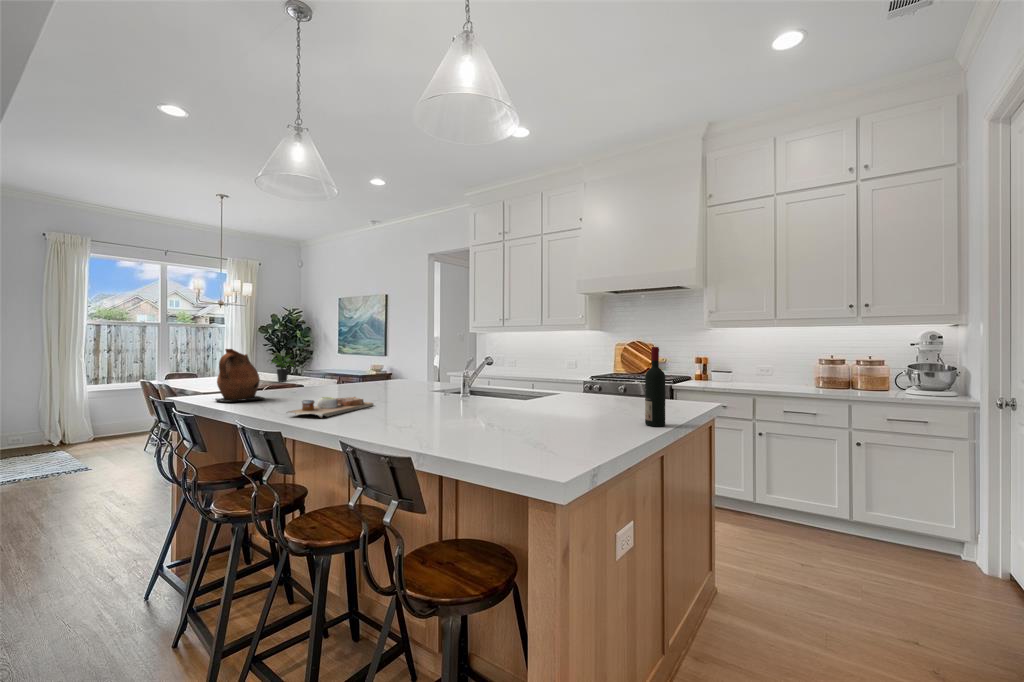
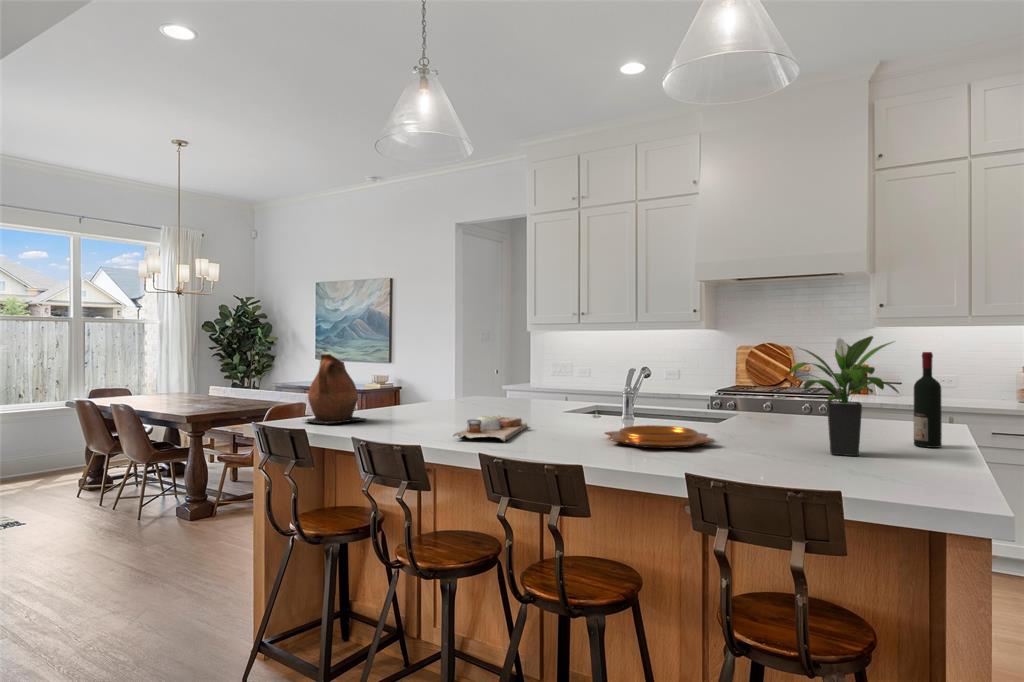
potted plant: present [271,353,294,382] -> present [789,336,899,456]
decorative bowl: none [397,406,487,425] -> present [604,425,714,448]

